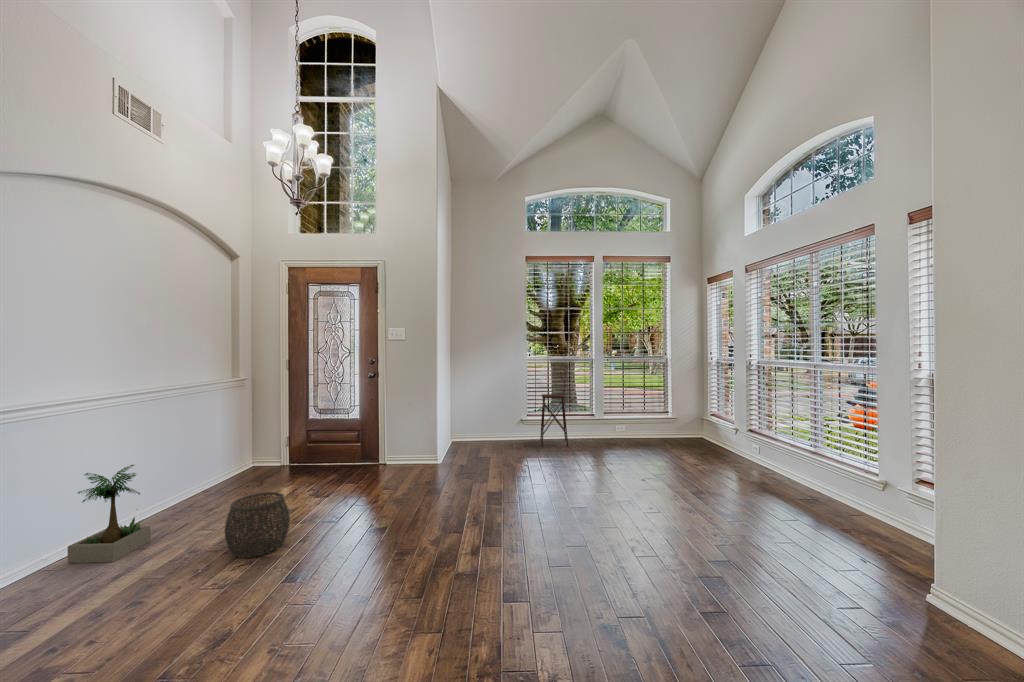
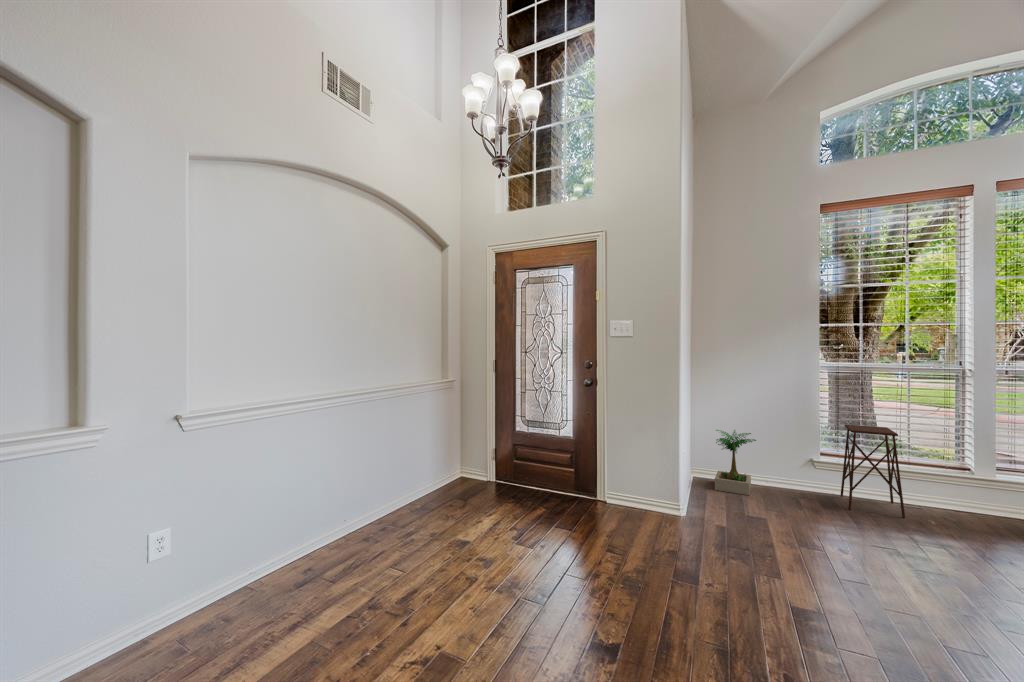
potted plant: present [68,465,151,563] -> present [715,430,756,495]
woven basket: present [225,492,290,558] -> none [400,544,480,646]

